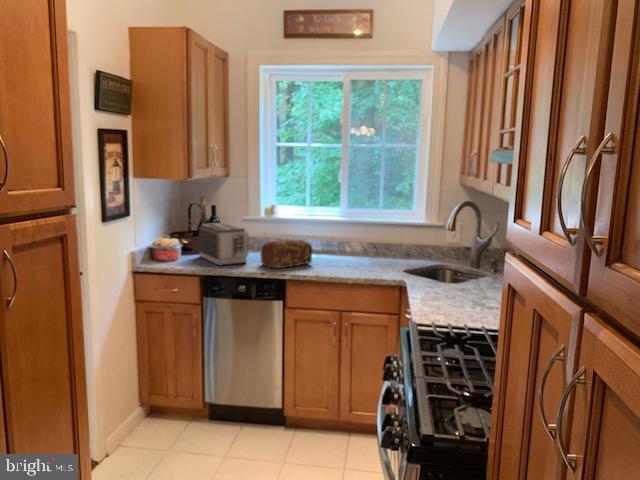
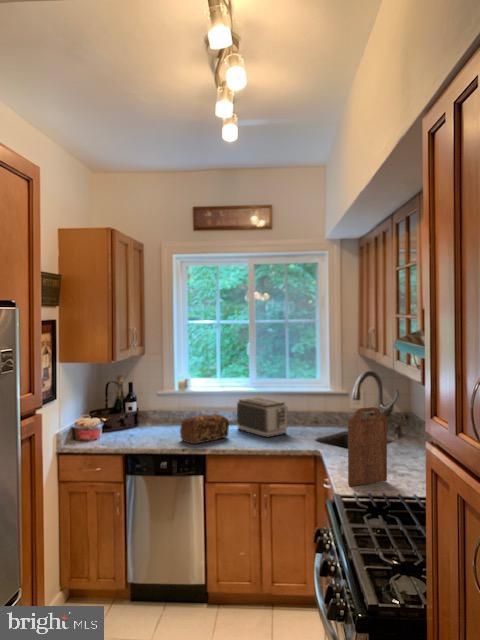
toaster: present [199,223,248,265] -> present [237,397,288,437]
cutting board: none [429,231,478,315] -> present [348,407,387,486]

